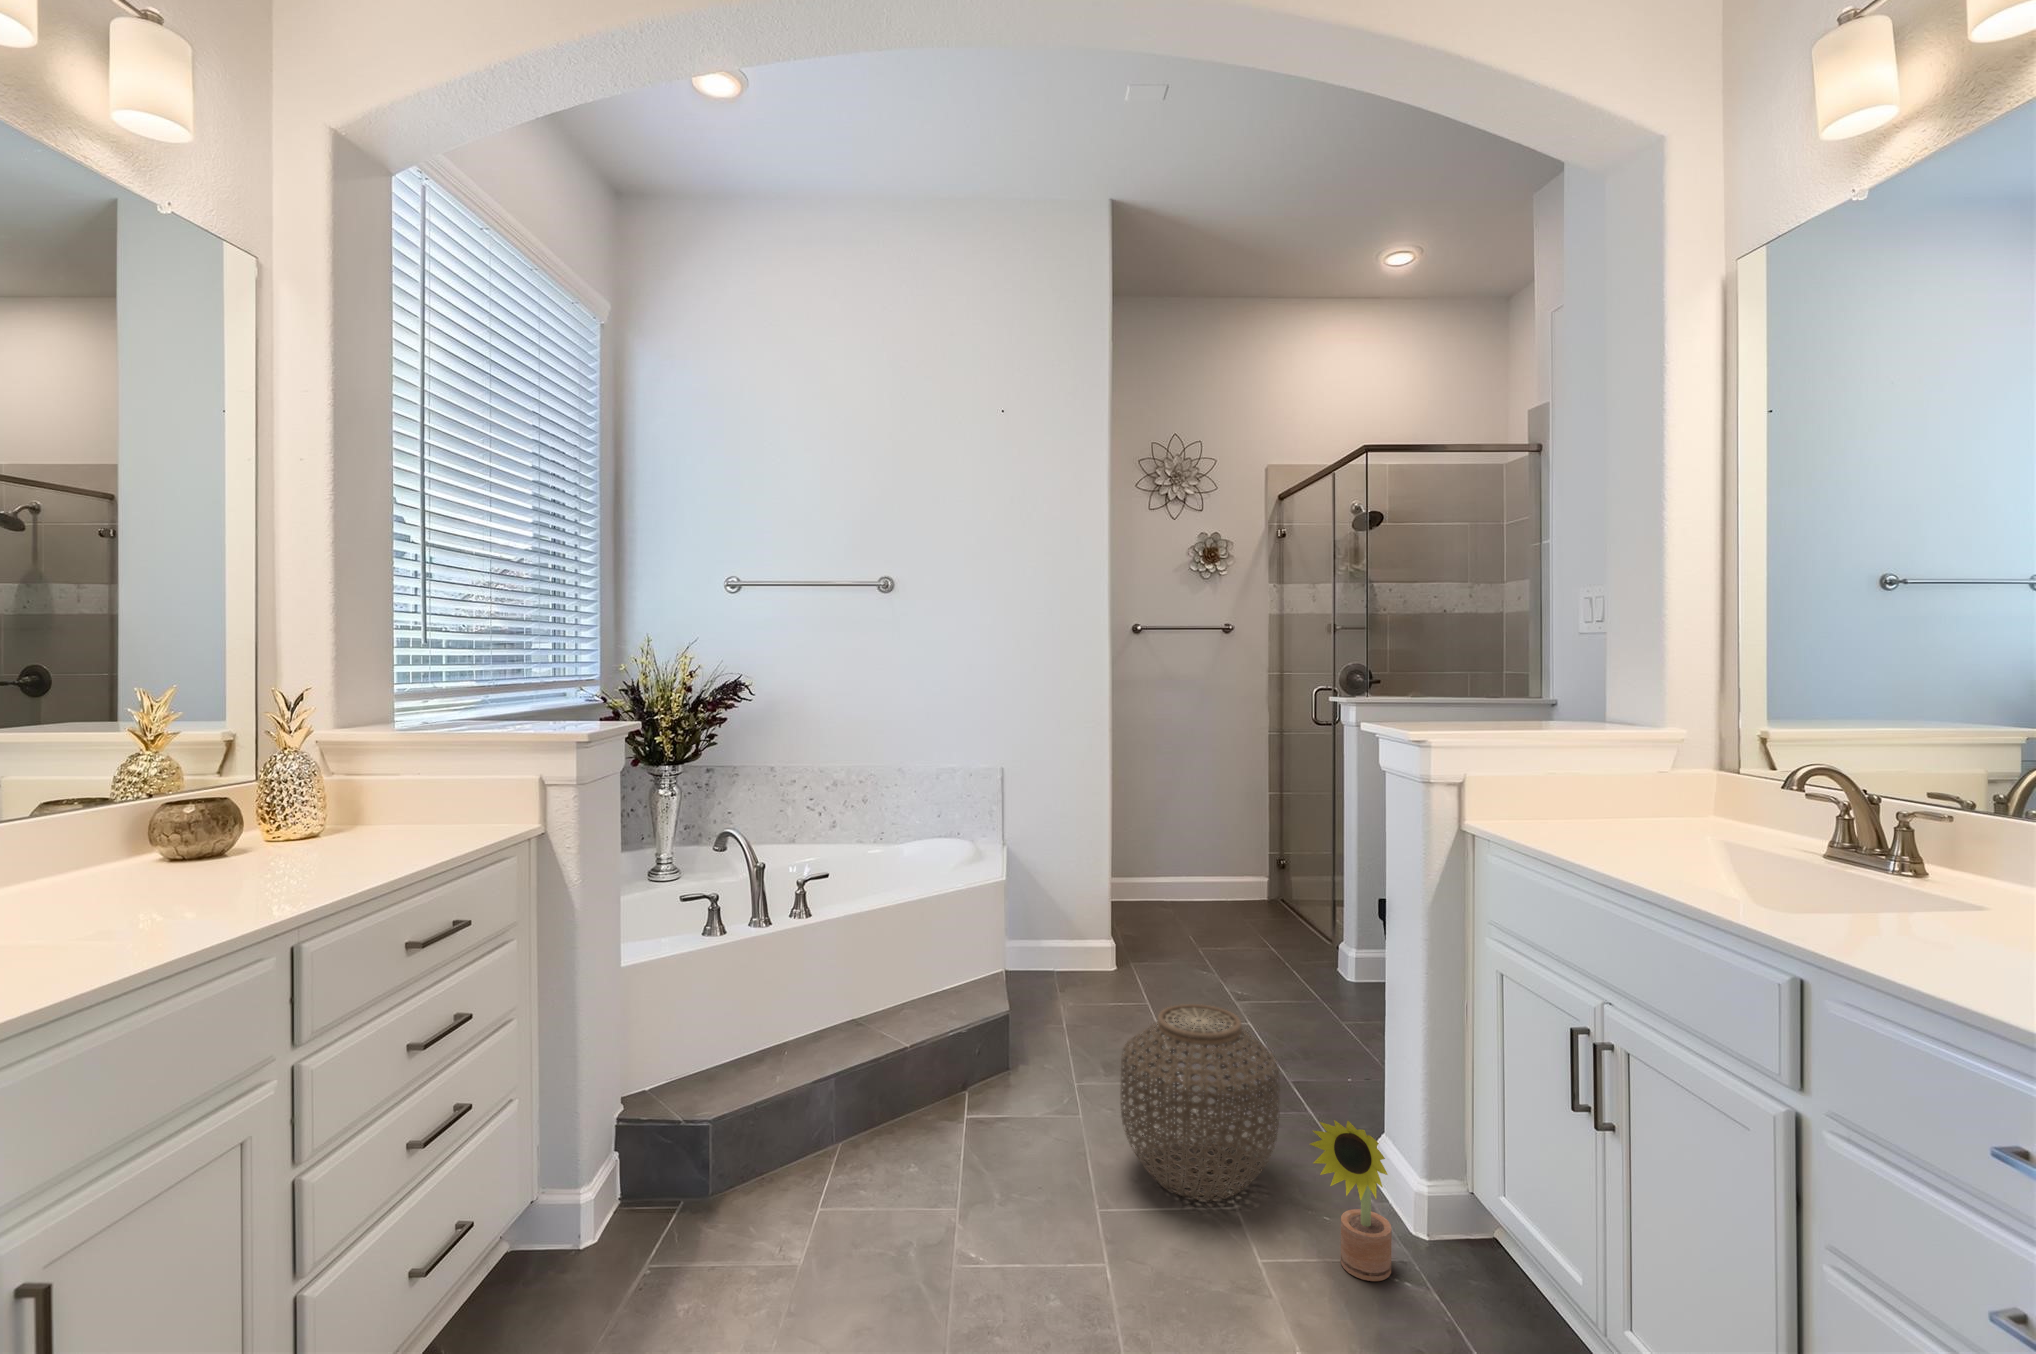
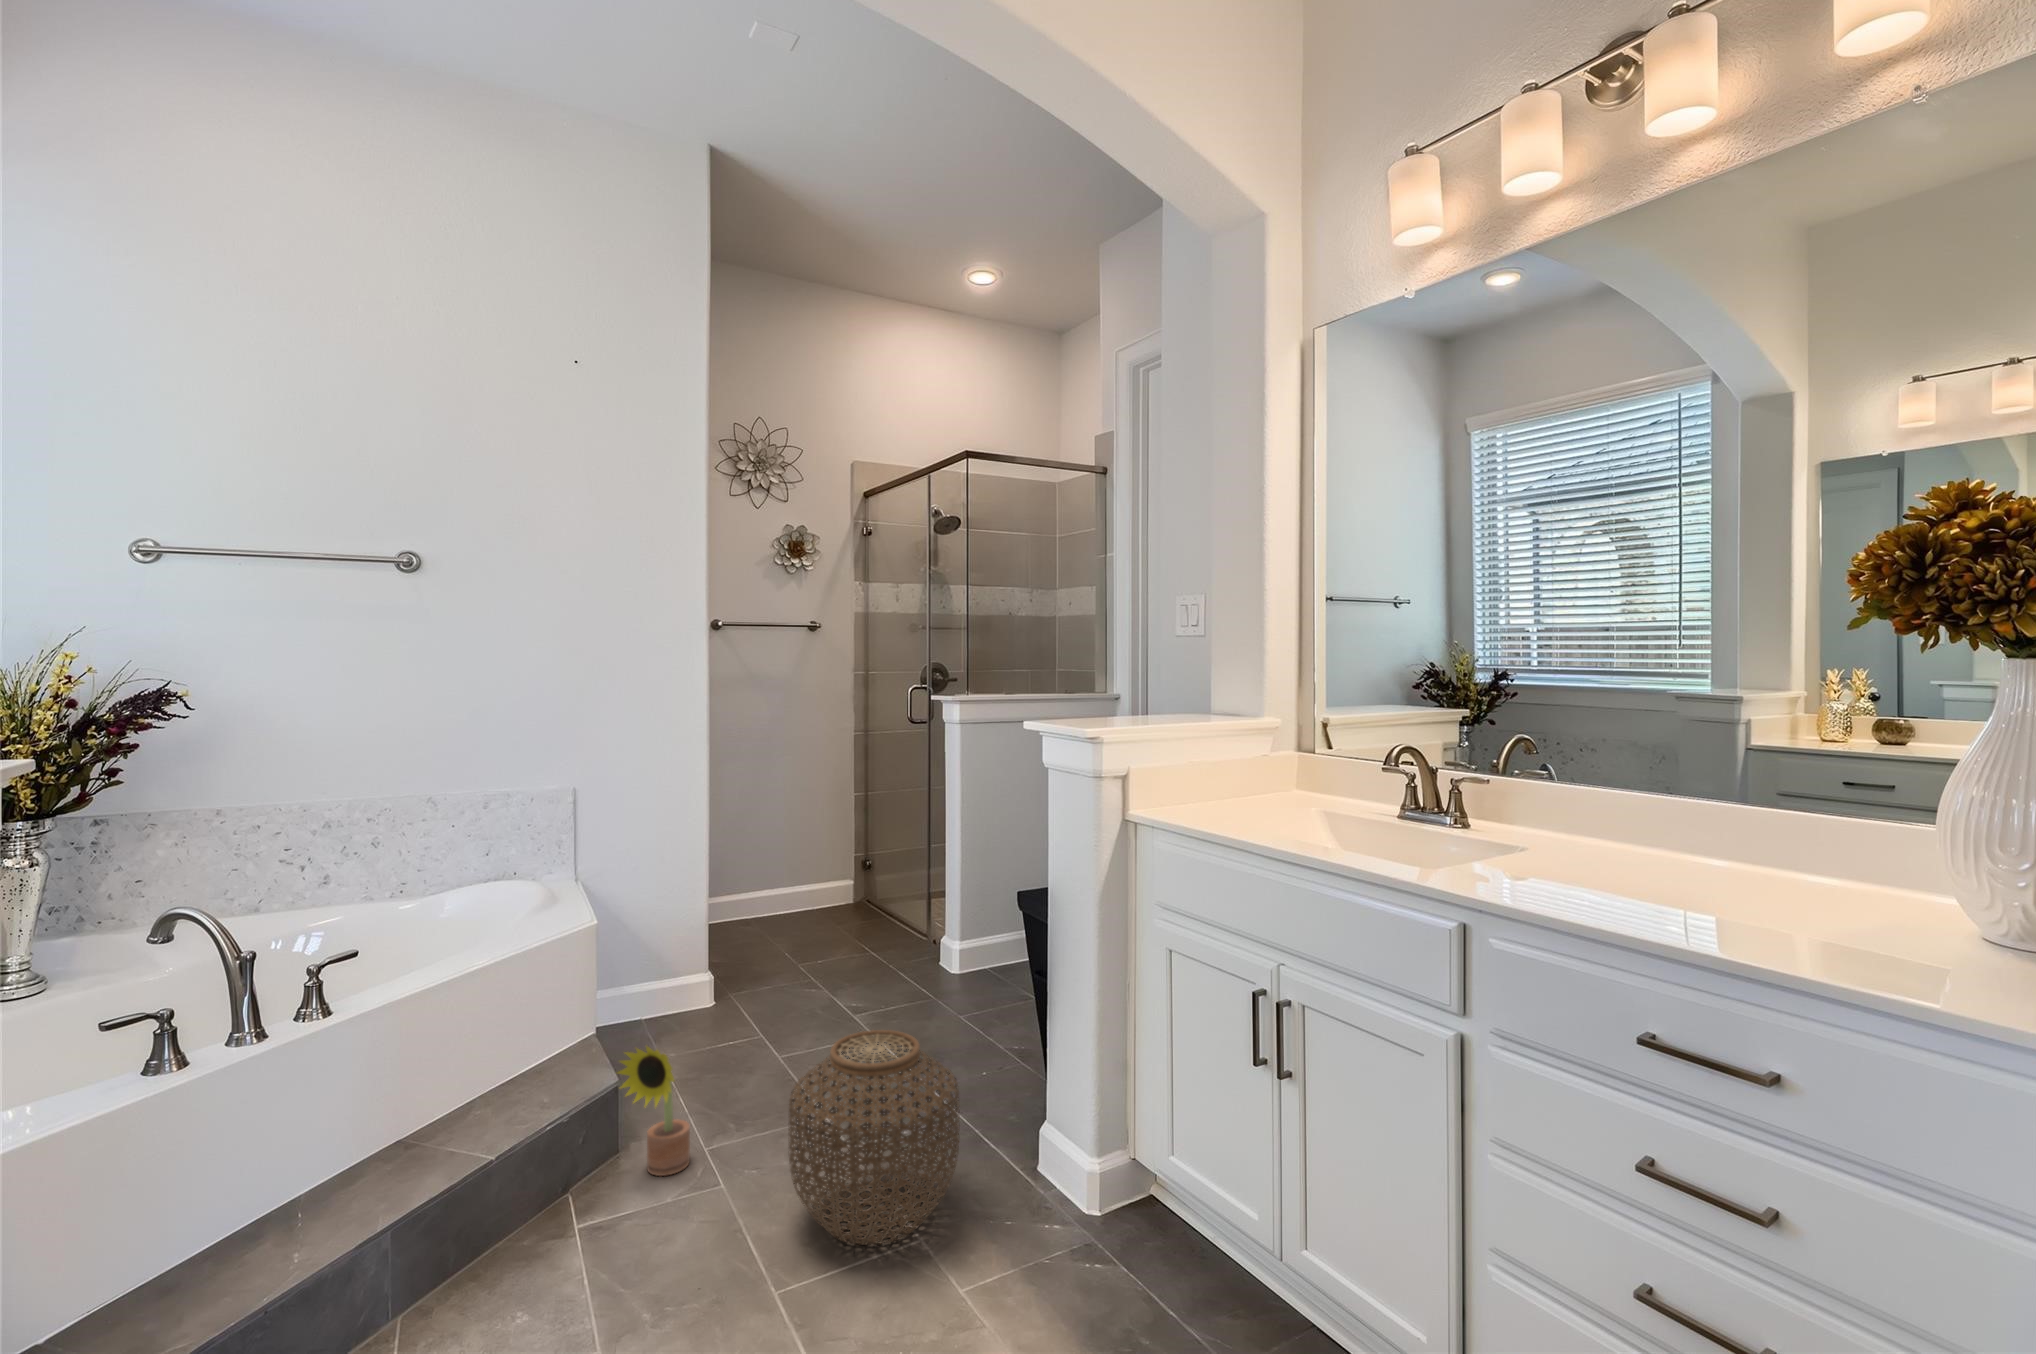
decorative plant: present [1310,1120,1392,1281] -> present [618,1046,690,1176]

